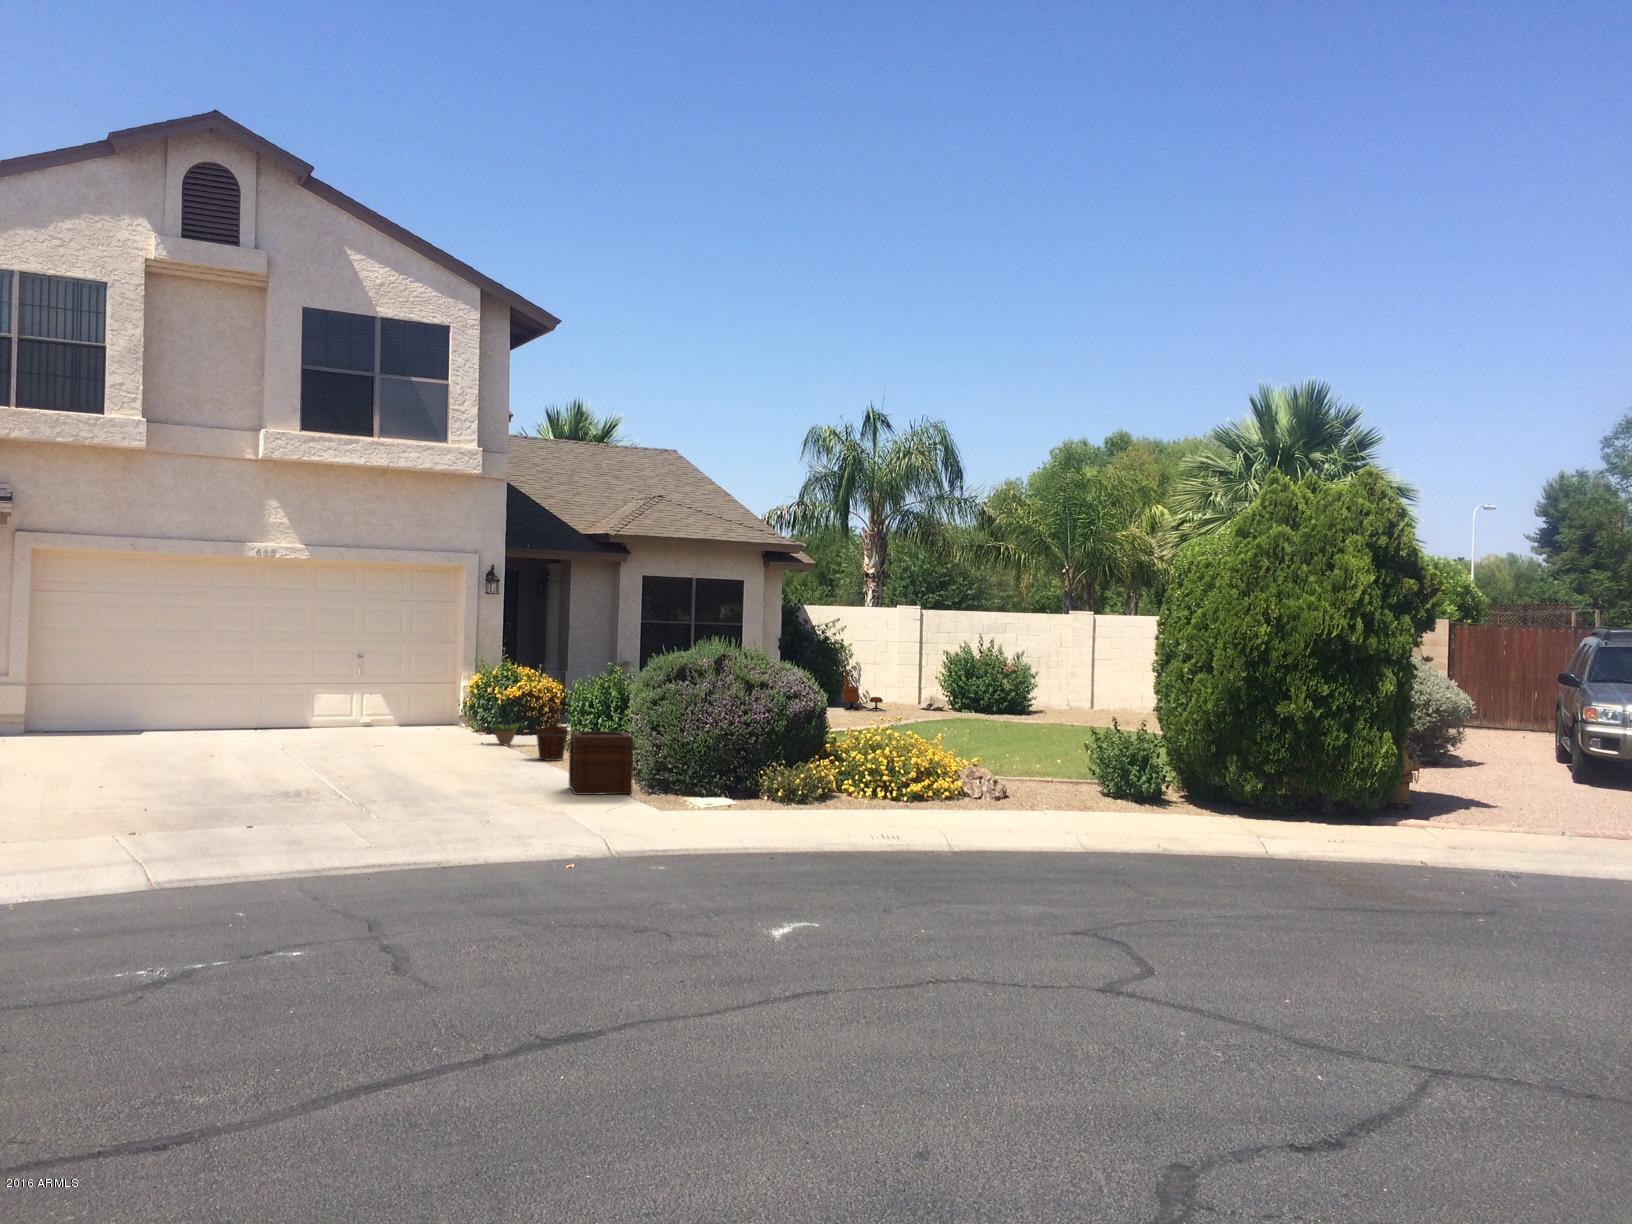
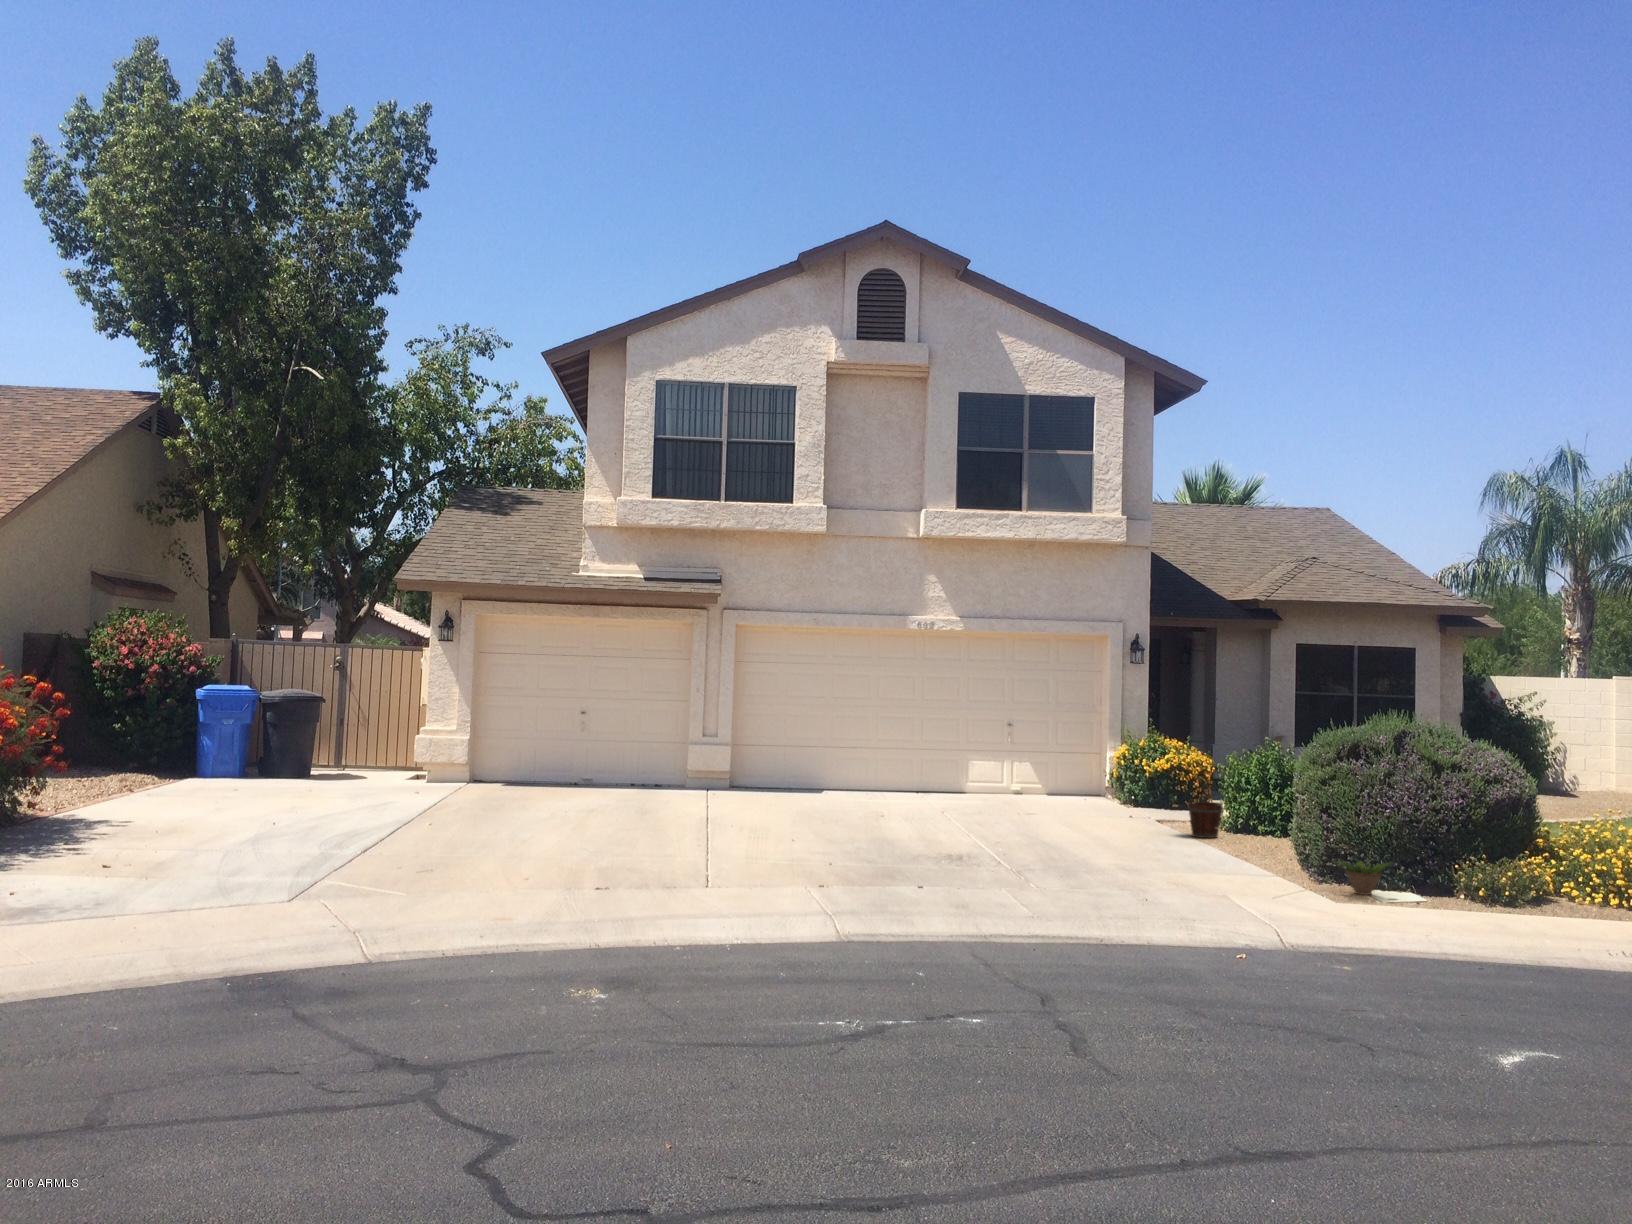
lounge chair: present [843,670,886,711] -> none [1536,749,1597,798]
decorative plant: present [489,724,519,745] -> present [1335,861,1389,895]
wooden crate: present [569,731,634,795] -> none [1224,809,1298,882]

